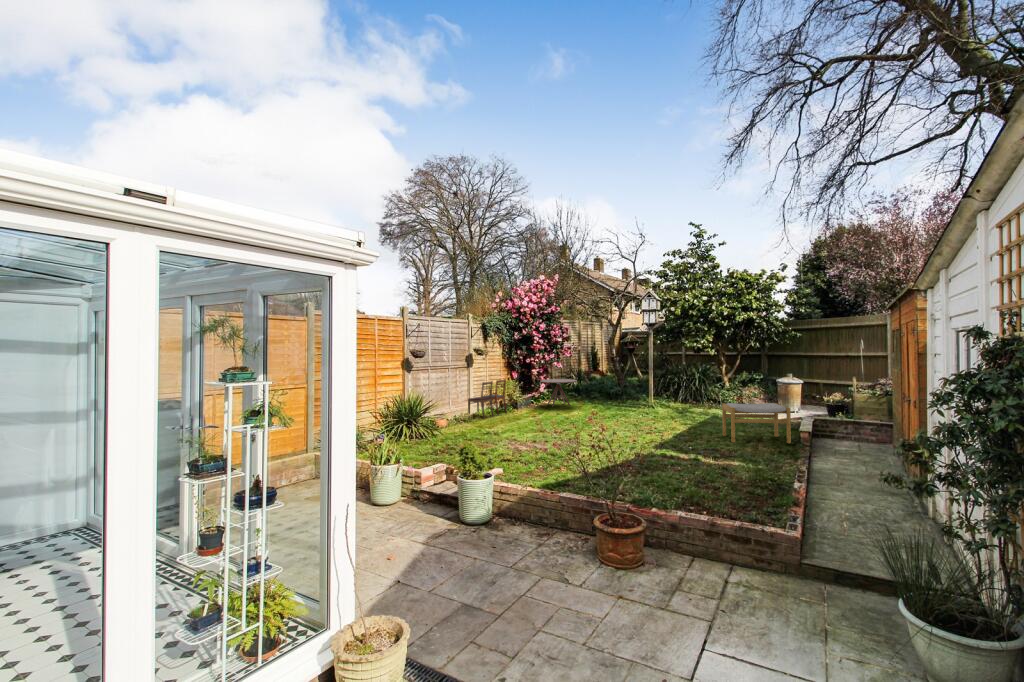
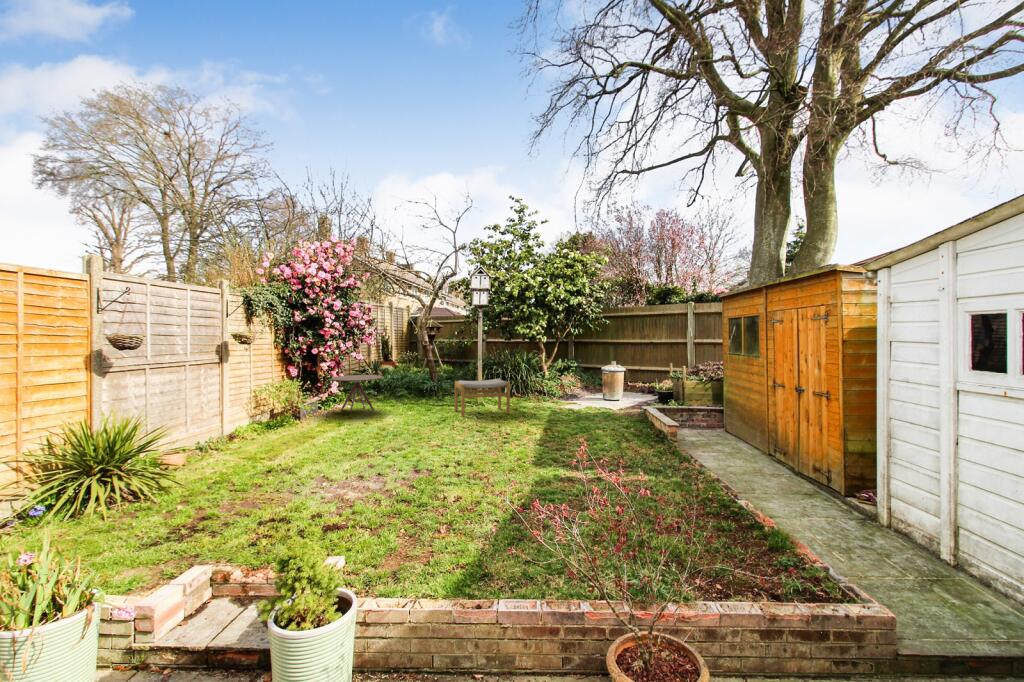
chair: present [468,379,507,419] -> none [221,379,286,443]
footstool: present [722,403,791,443] -> present [455,379,510,417]

